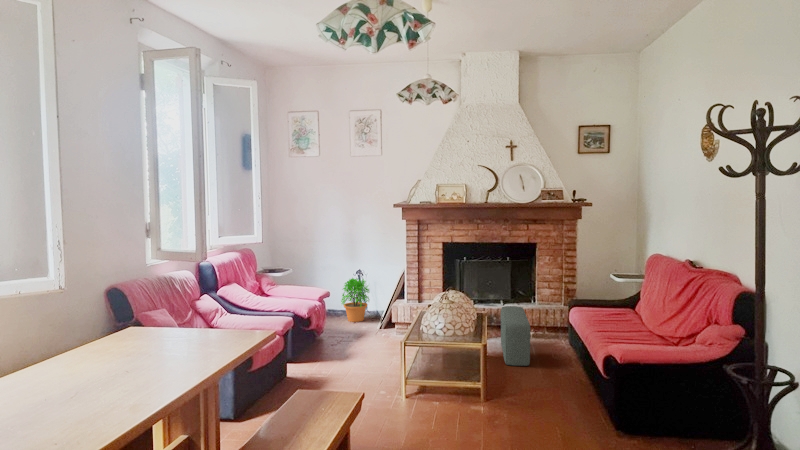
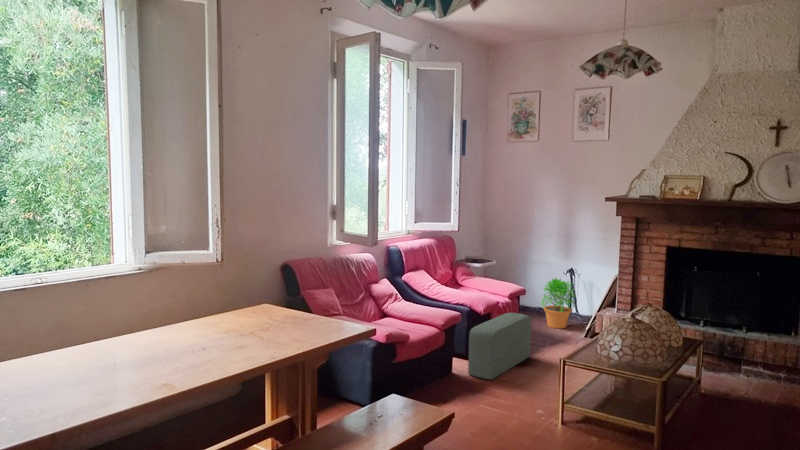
pouf: present [501,306,531,366] -> present [468,313,531,380]

